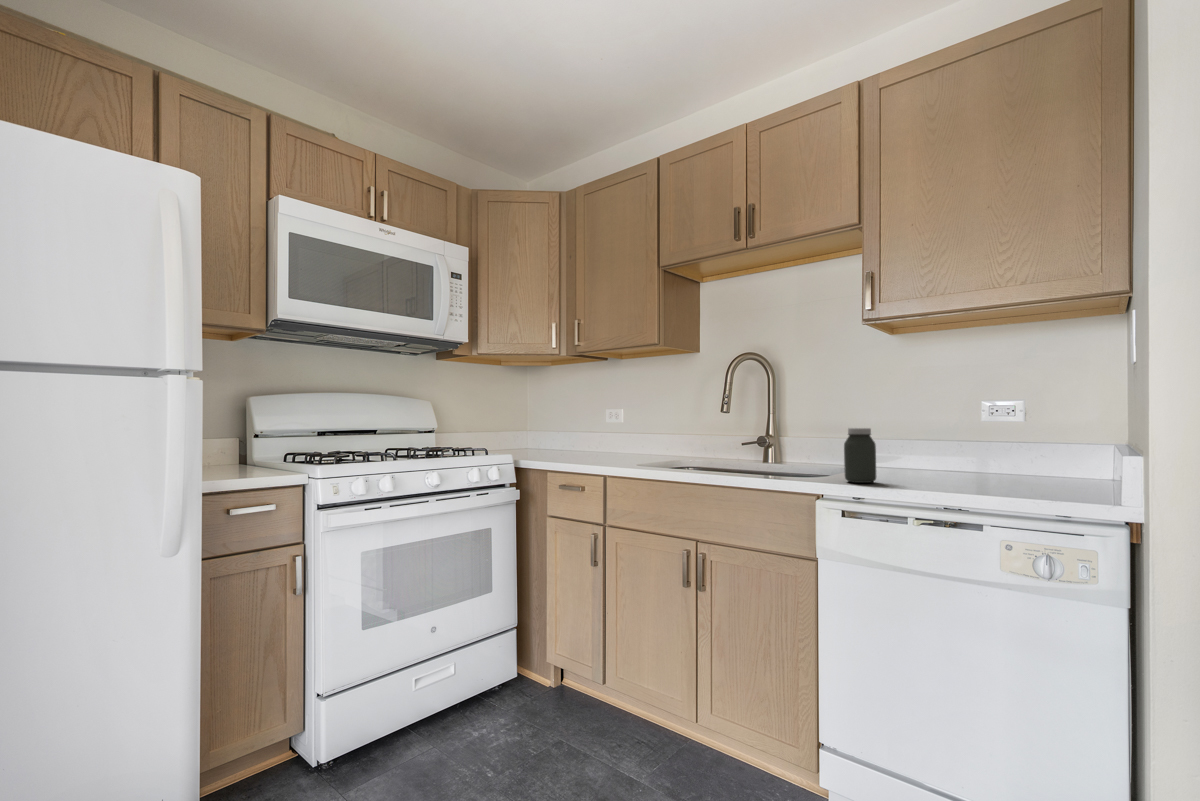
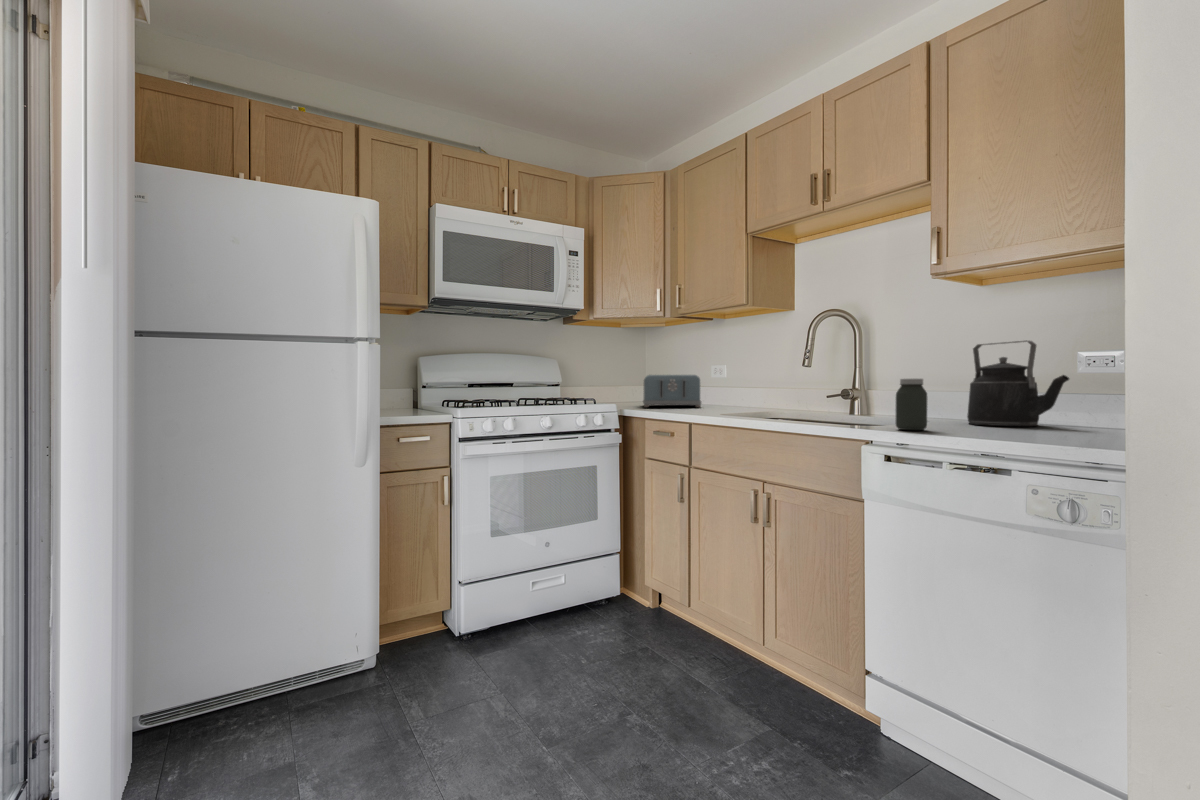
kettle: none [896,389,992,475] -> present [967,340,1069,426]
toaster: none [529,418,601,455] -> present [643,375,701,407]

